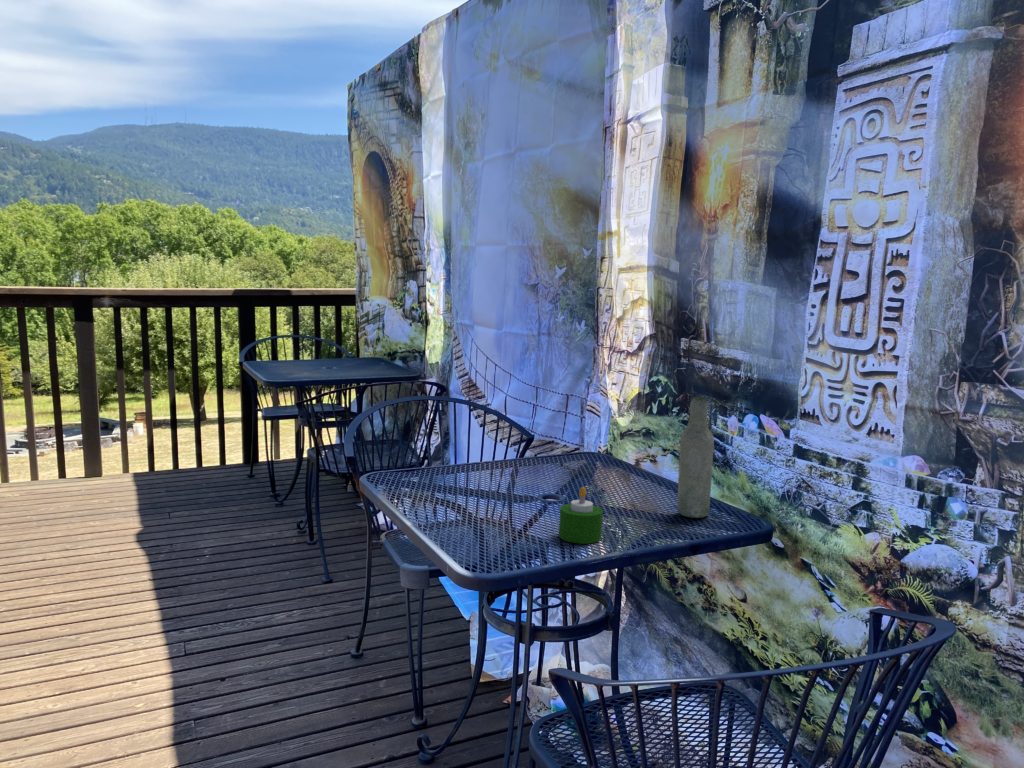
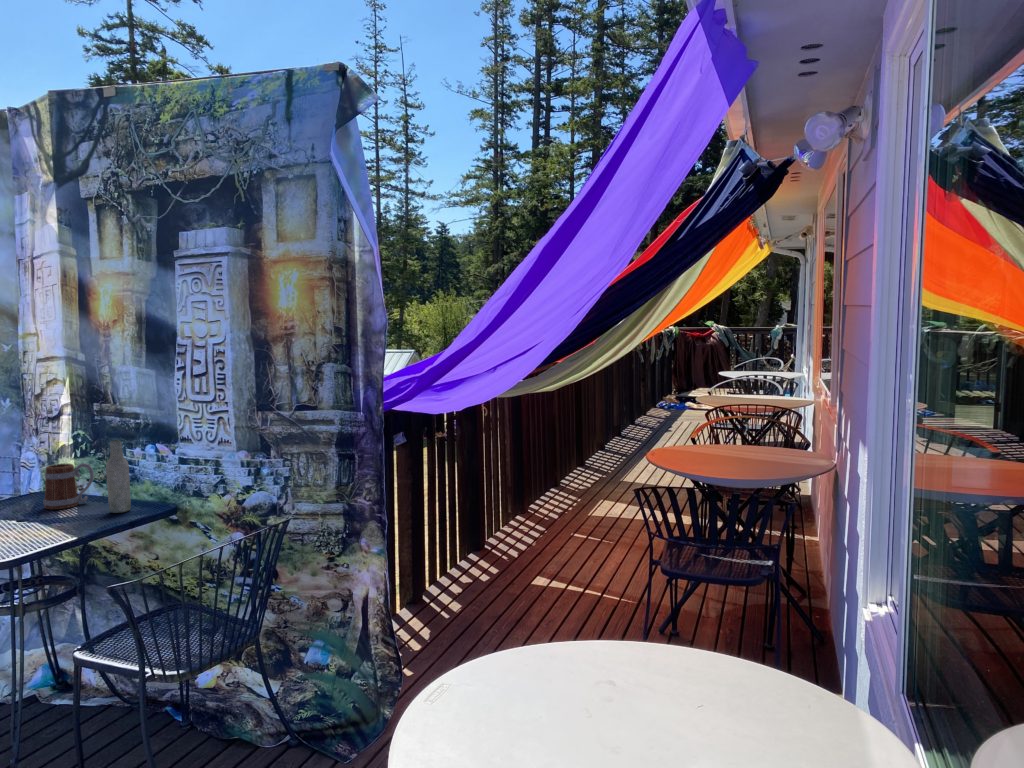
mug: none [600,420,668,488] -> present [43,463,94,509]
candle: present [559,487,603,544] -> none [29,506,62,542]

